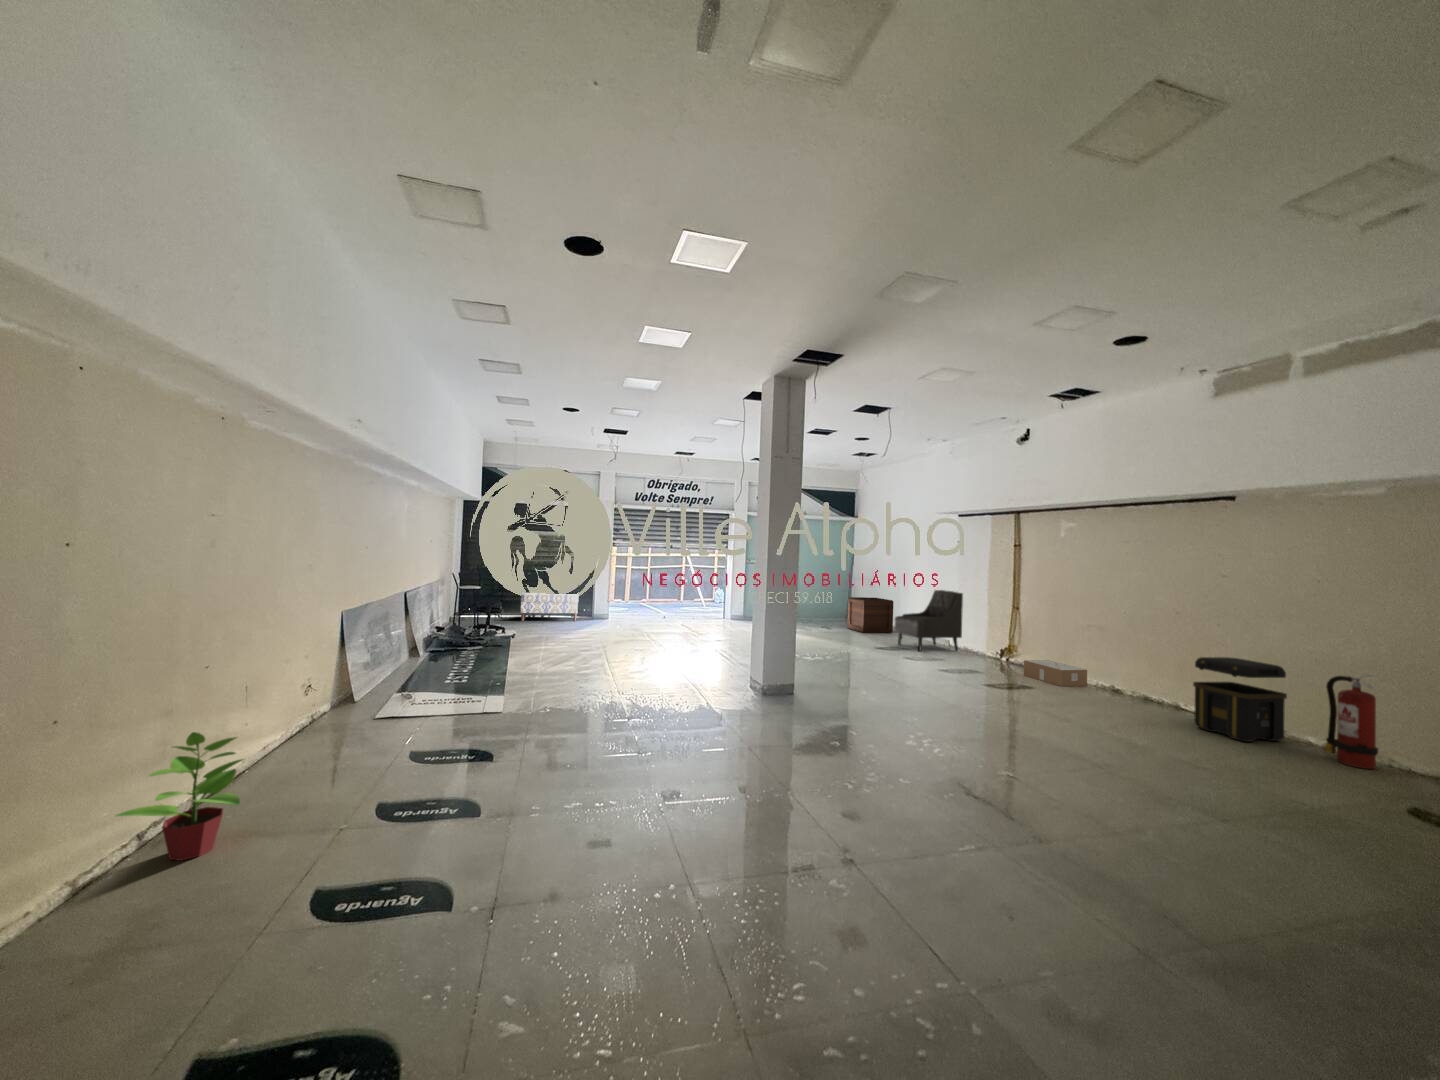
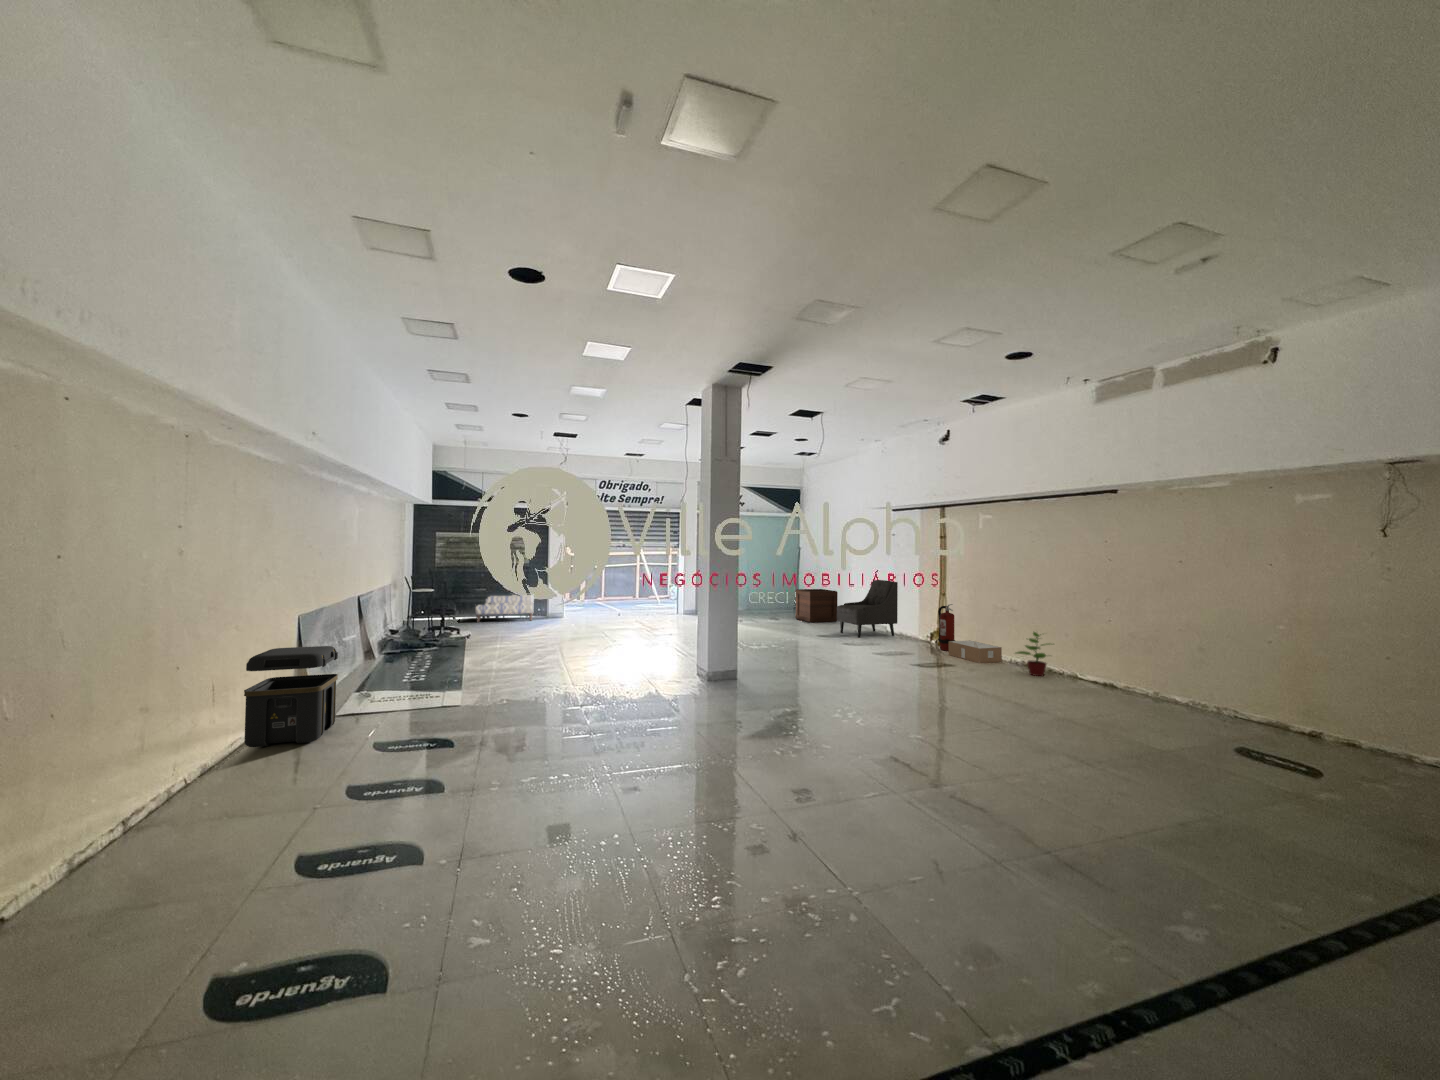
toolbox: present [1193,657,1287,742] -> present [244,646,338,747]
fire extinguisher: present [1325,675,1378,769] -> present [938,604,955,651]
potted plant: present [116,732,243,861] -> present [1016,632,1049,676]

